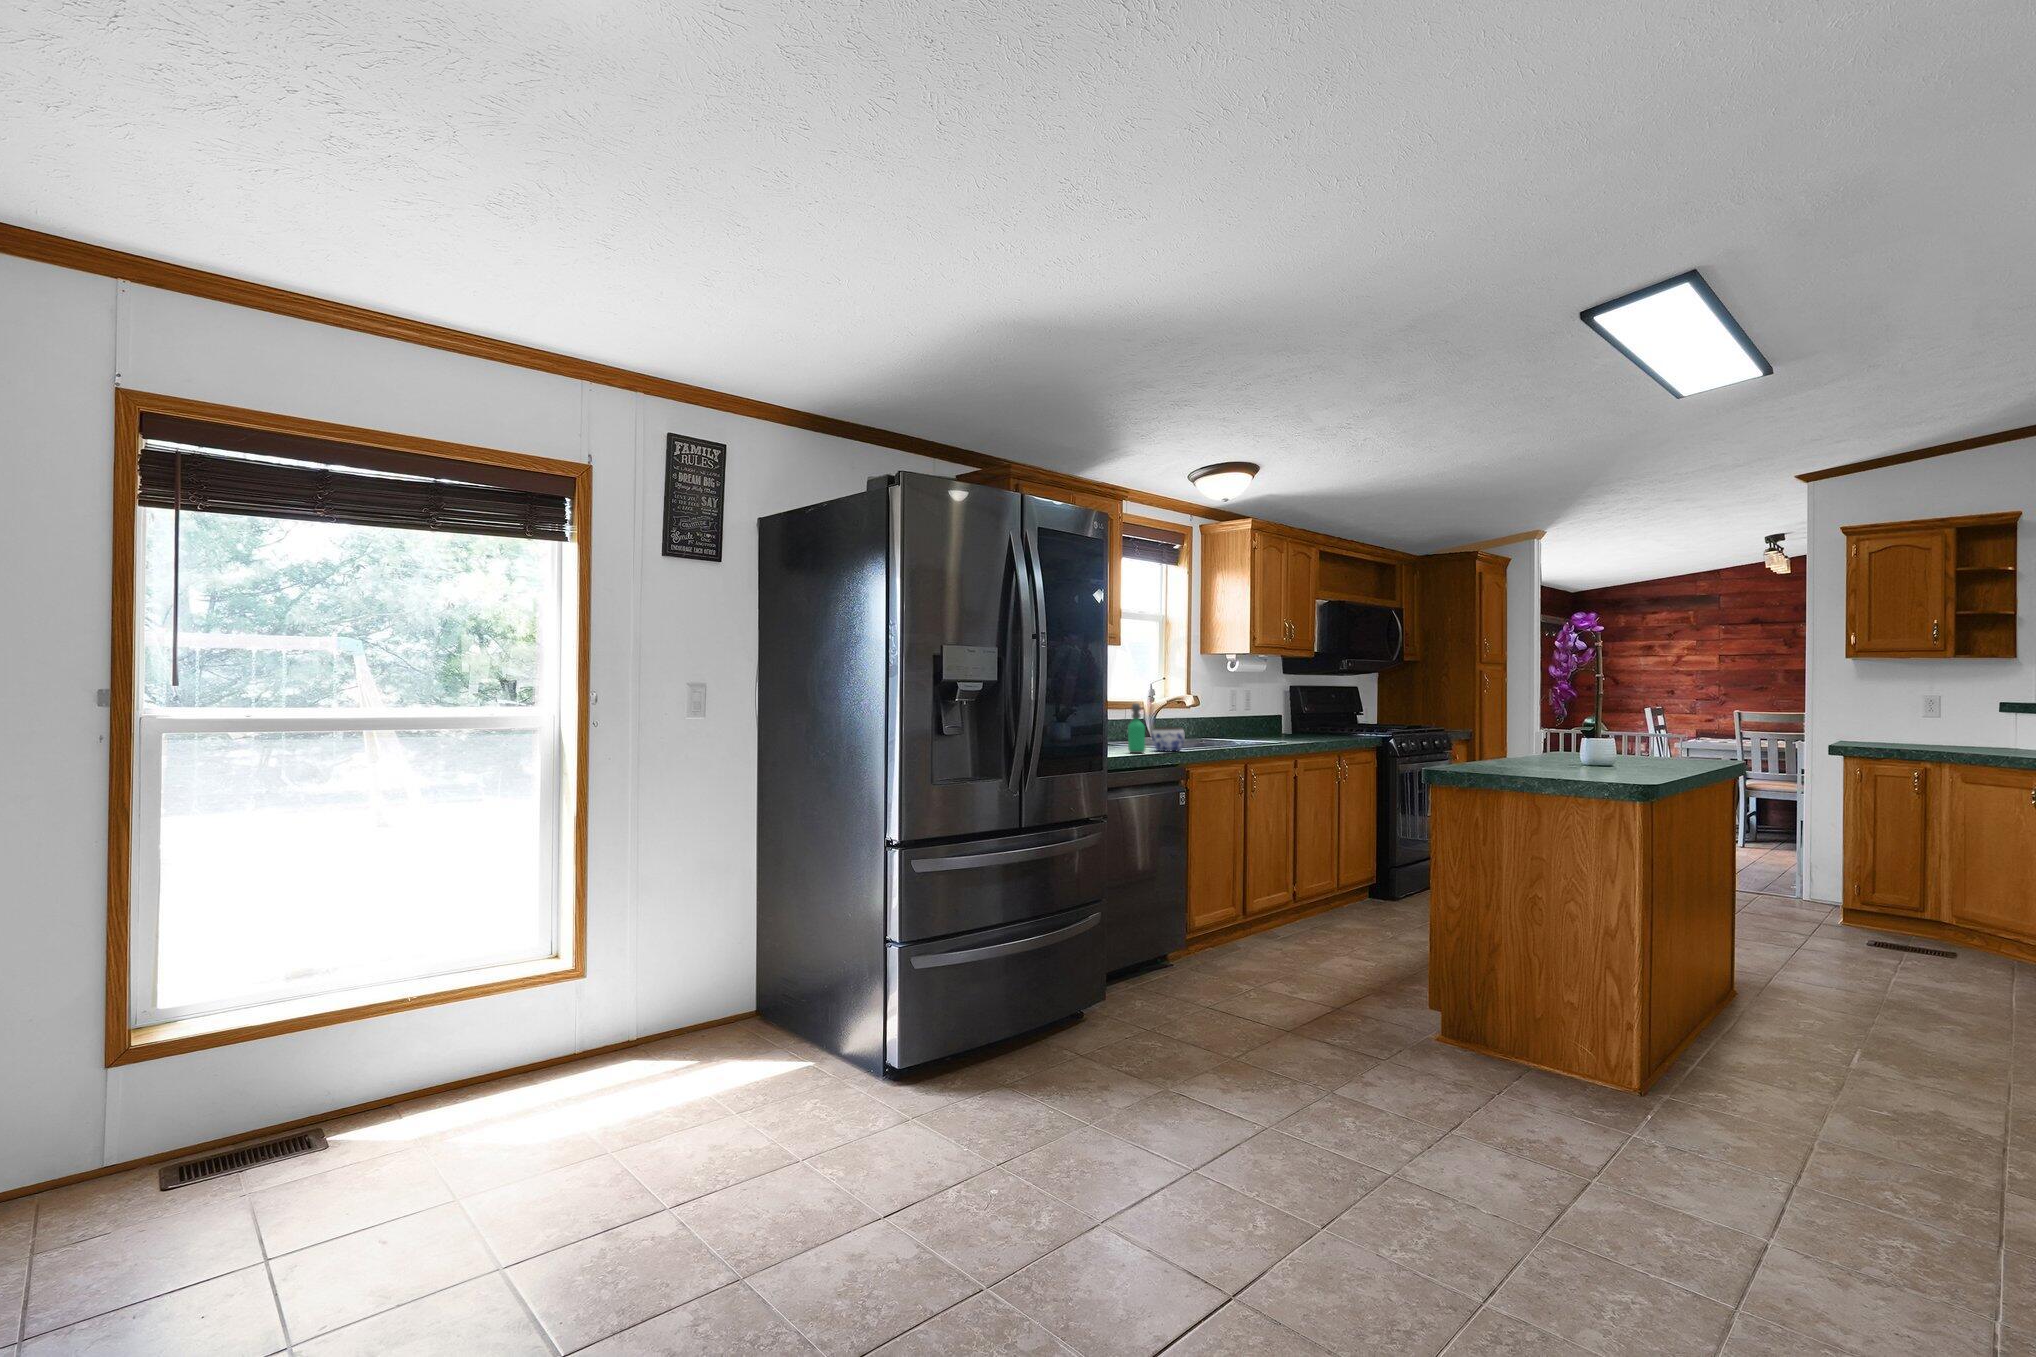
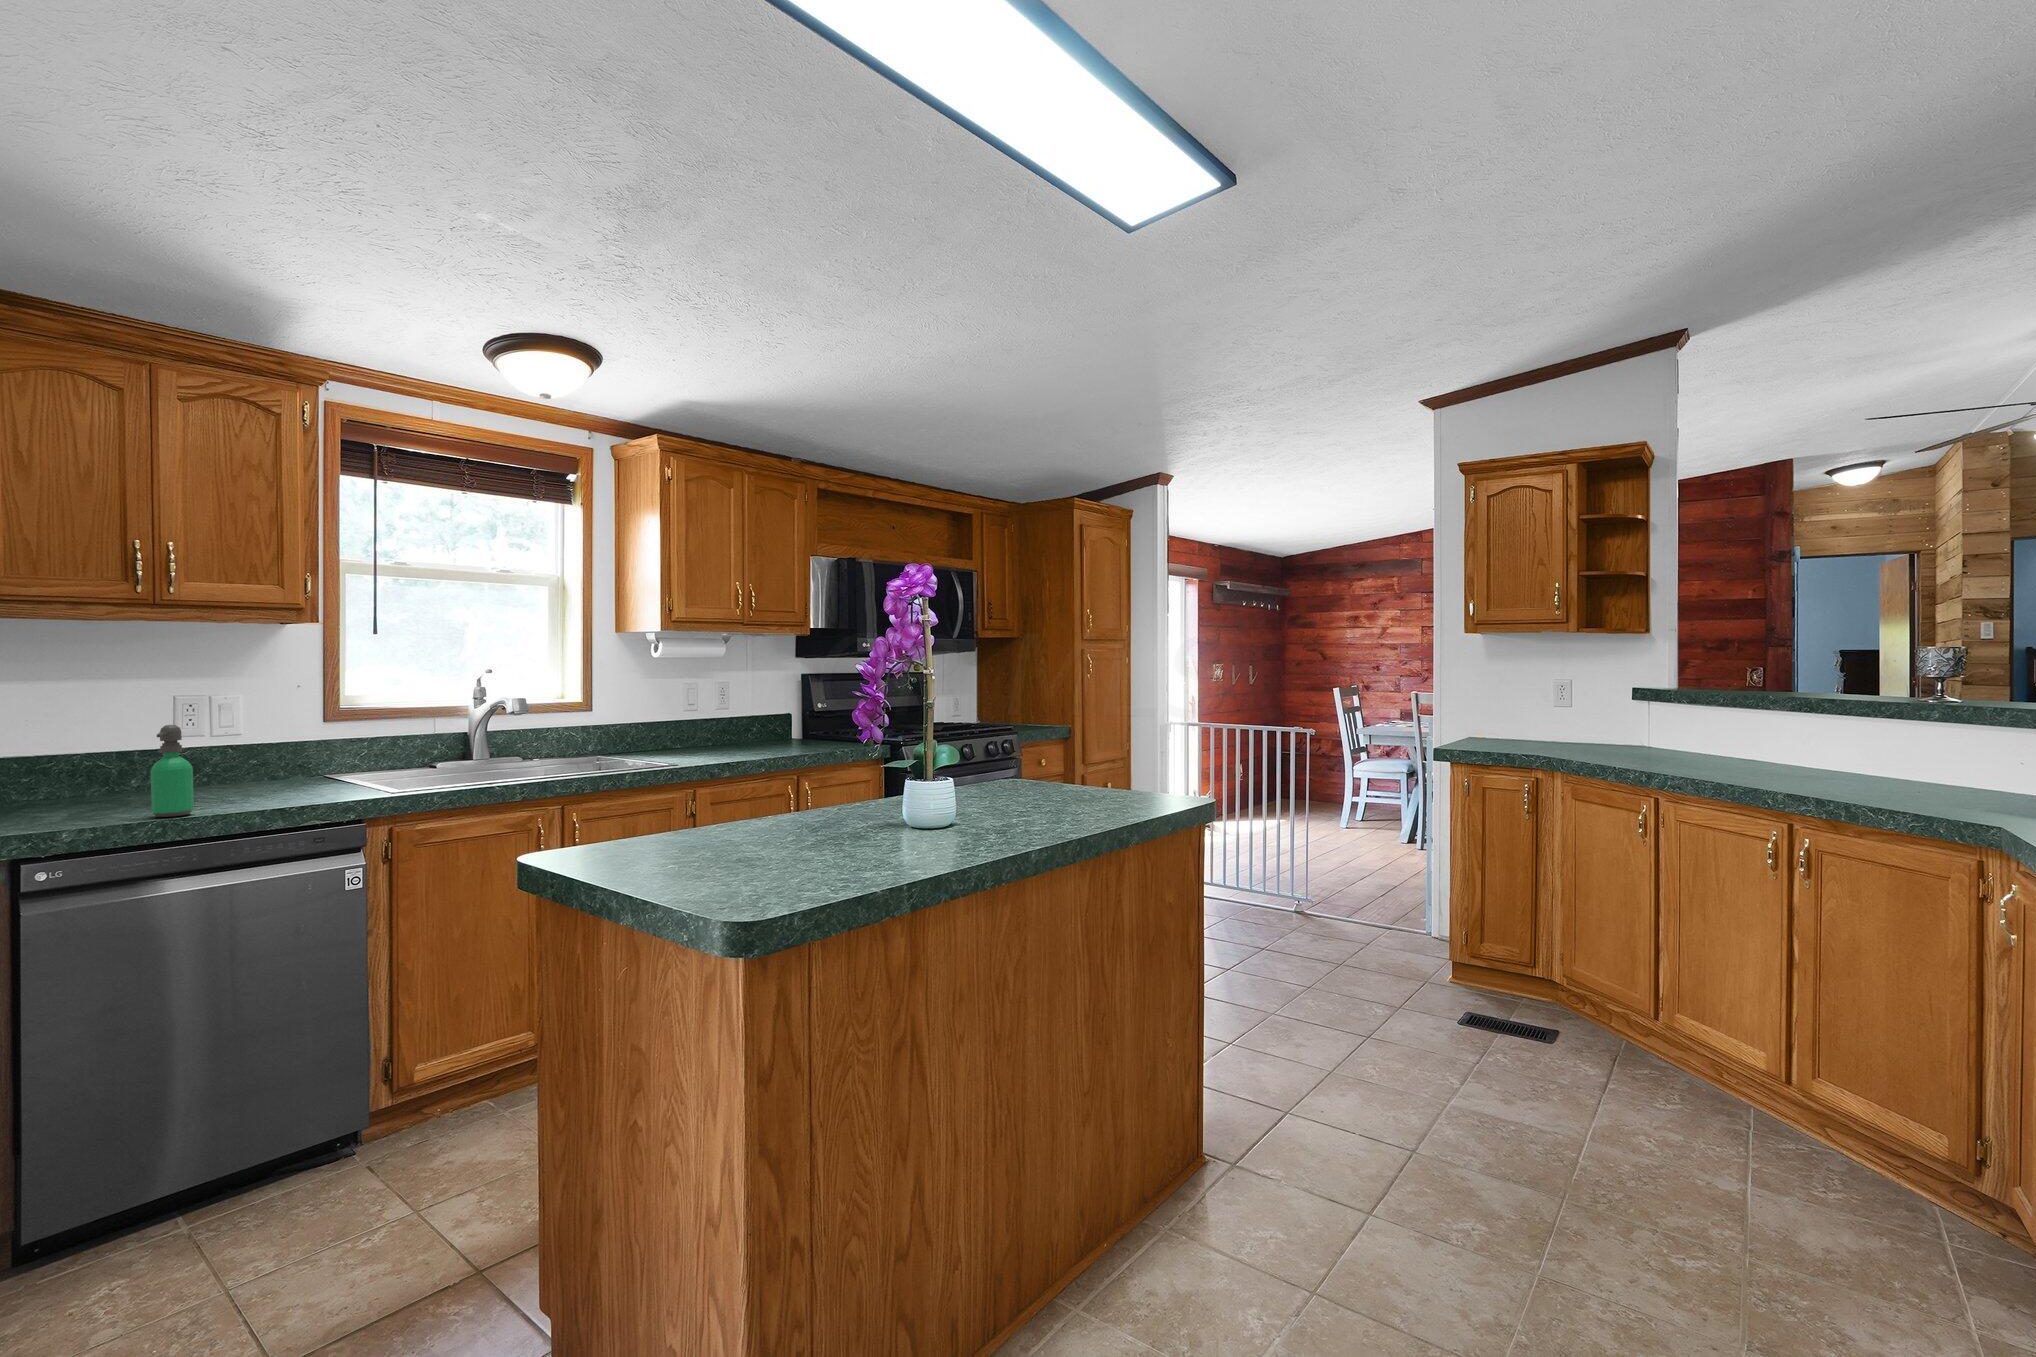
jar: present [1152,727,1185,751] -> none [249,761,322,807]

